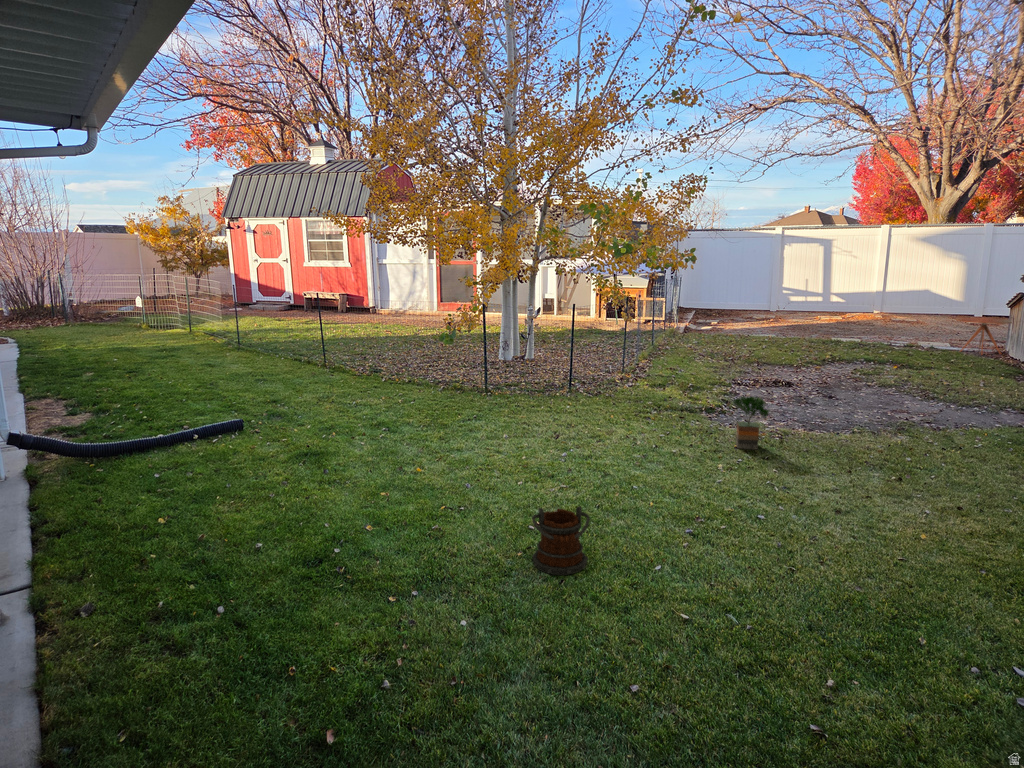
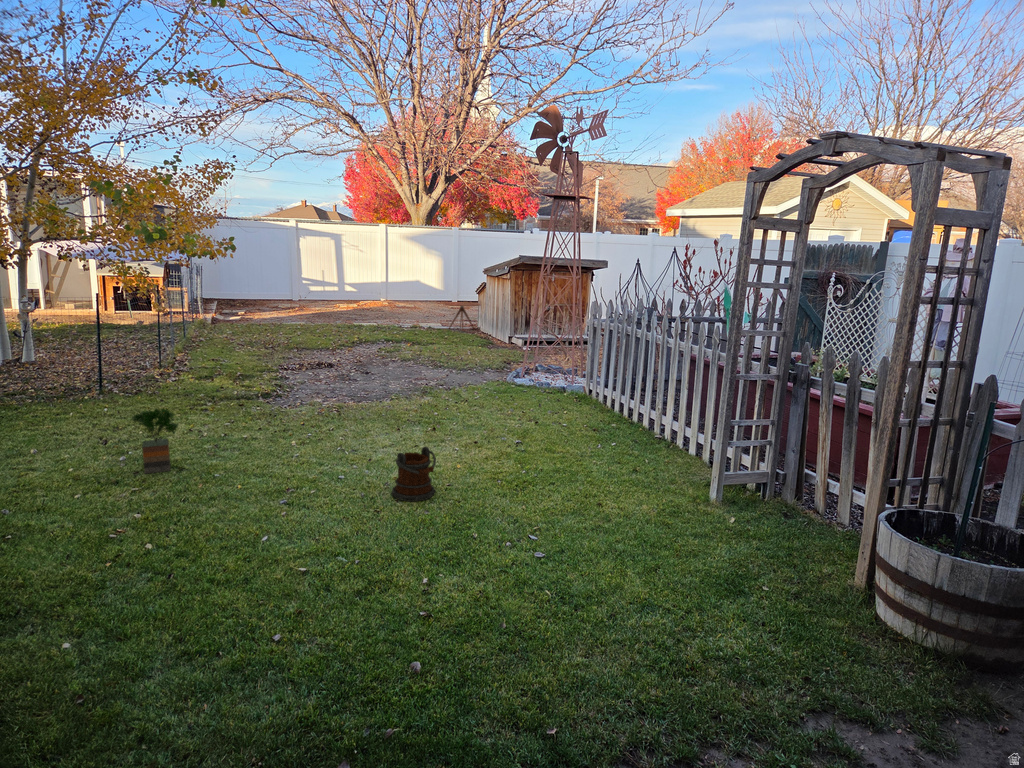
potted tree: present [733,396,769,449] -> present [132,409,178,473]
bucket: present [532,506,590,575] -> present [392,447,436,502]

